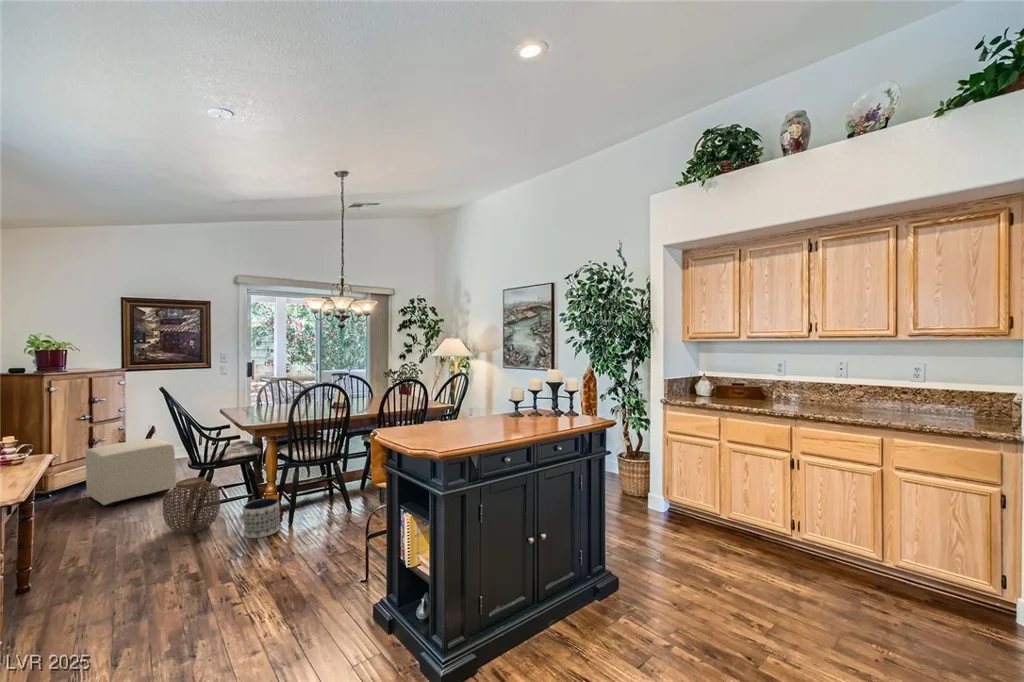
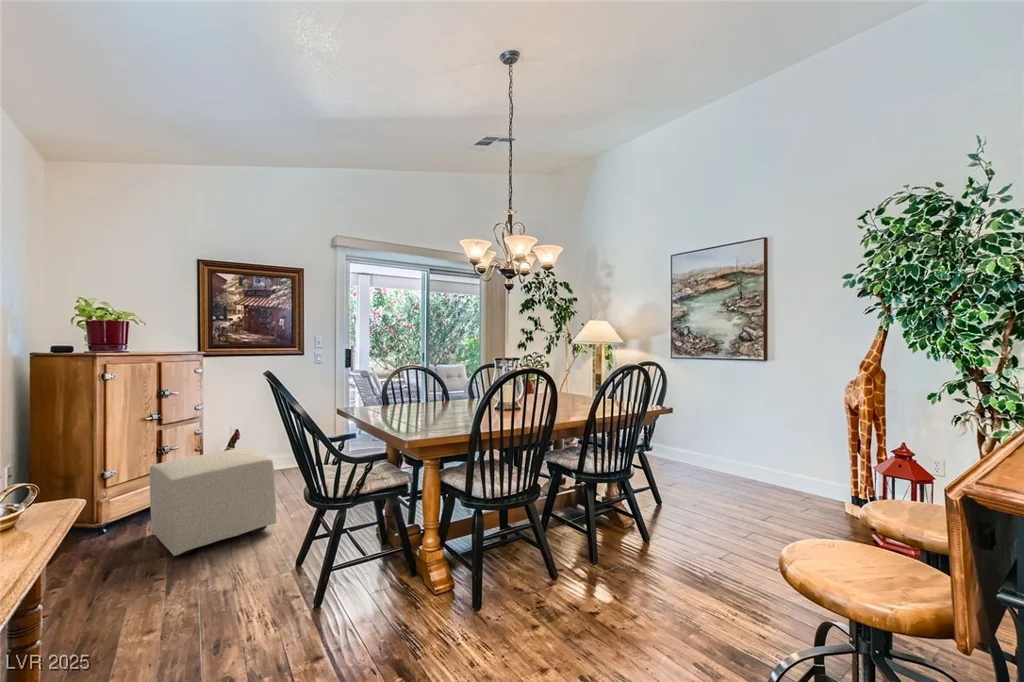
woven basket: present [163,477,220,535] -> none [273,527,364,634]
planter: present [243,498,280,538] -> none [412,568,472,651]

